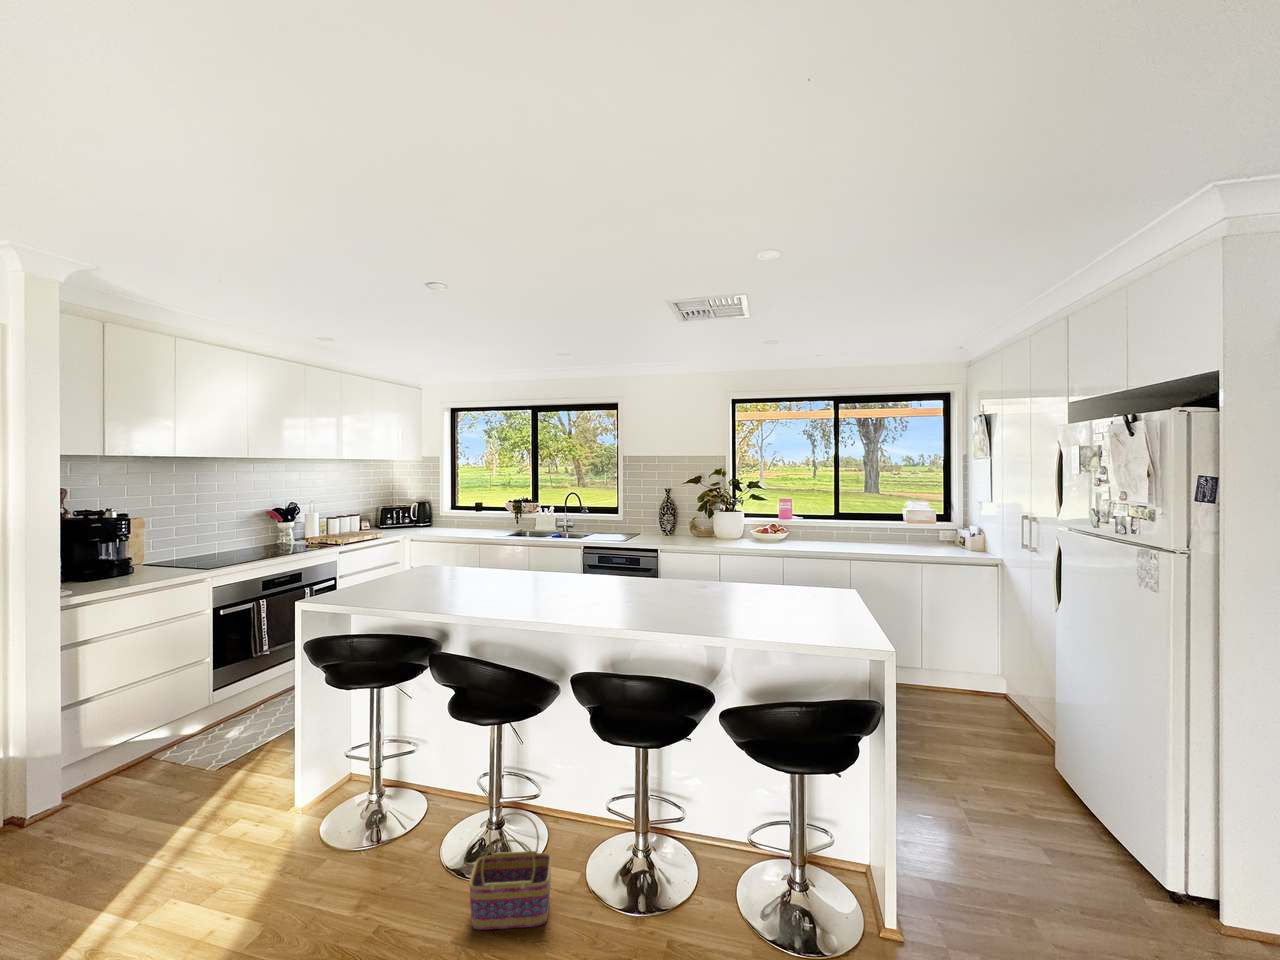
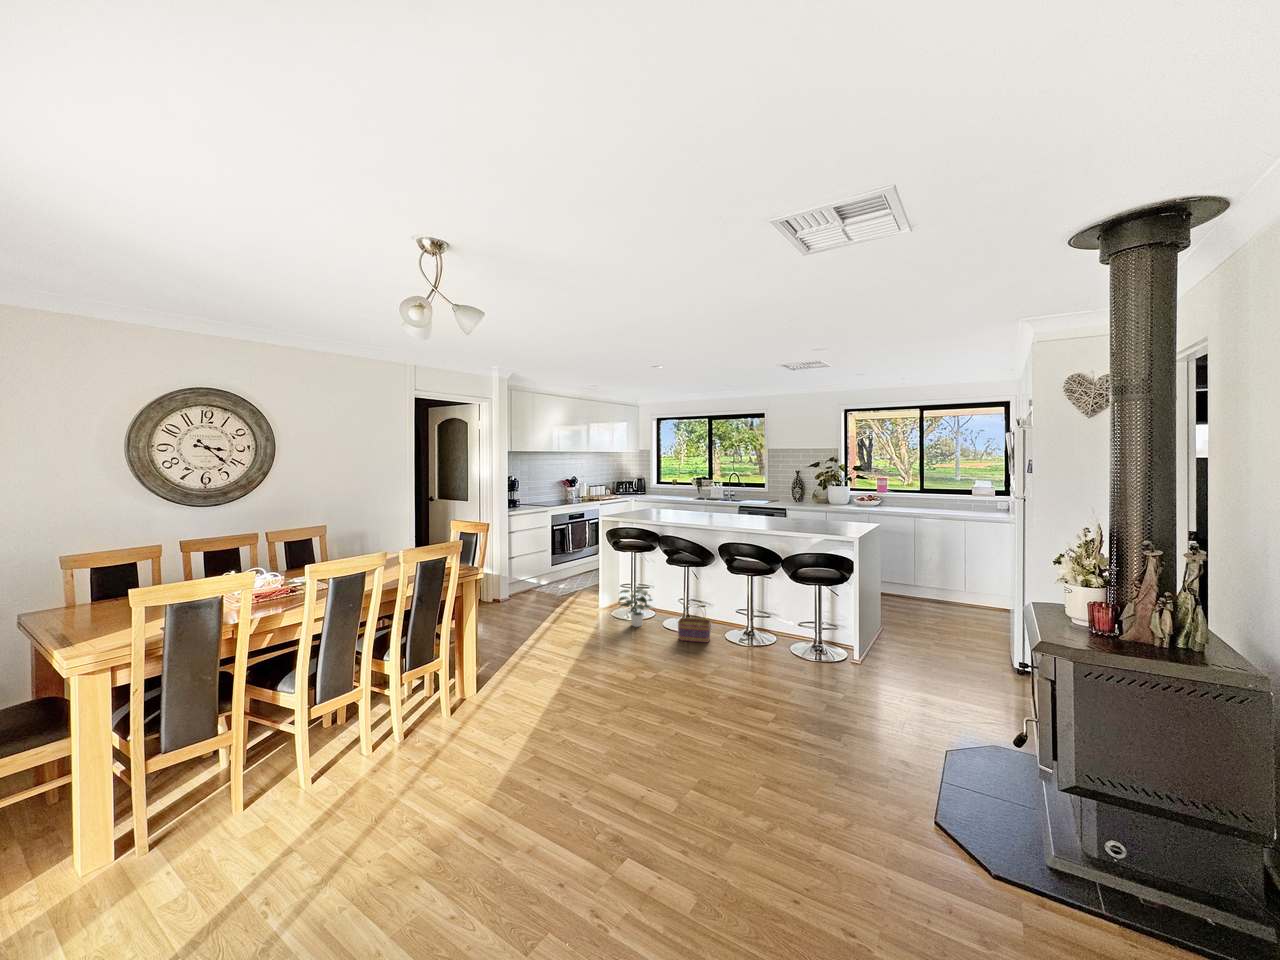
potted plant: none [321,766,422,878] -> present [619,586,654,627]

